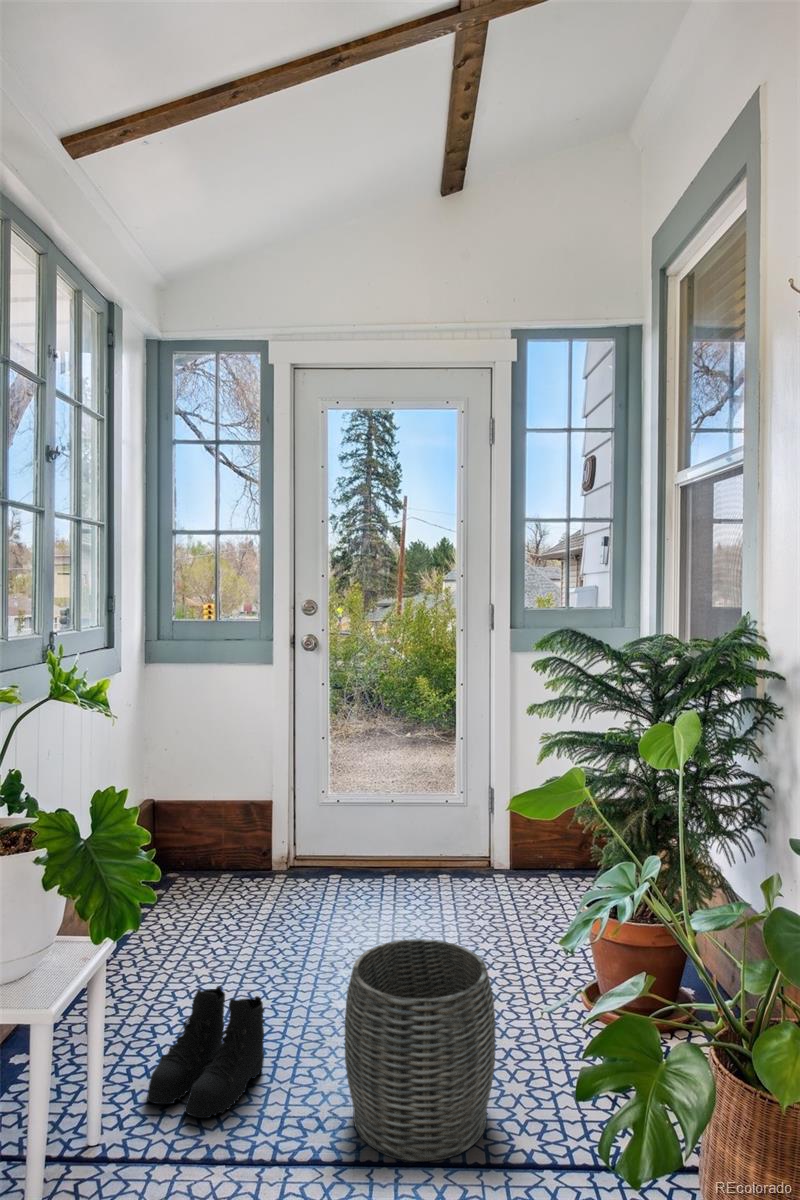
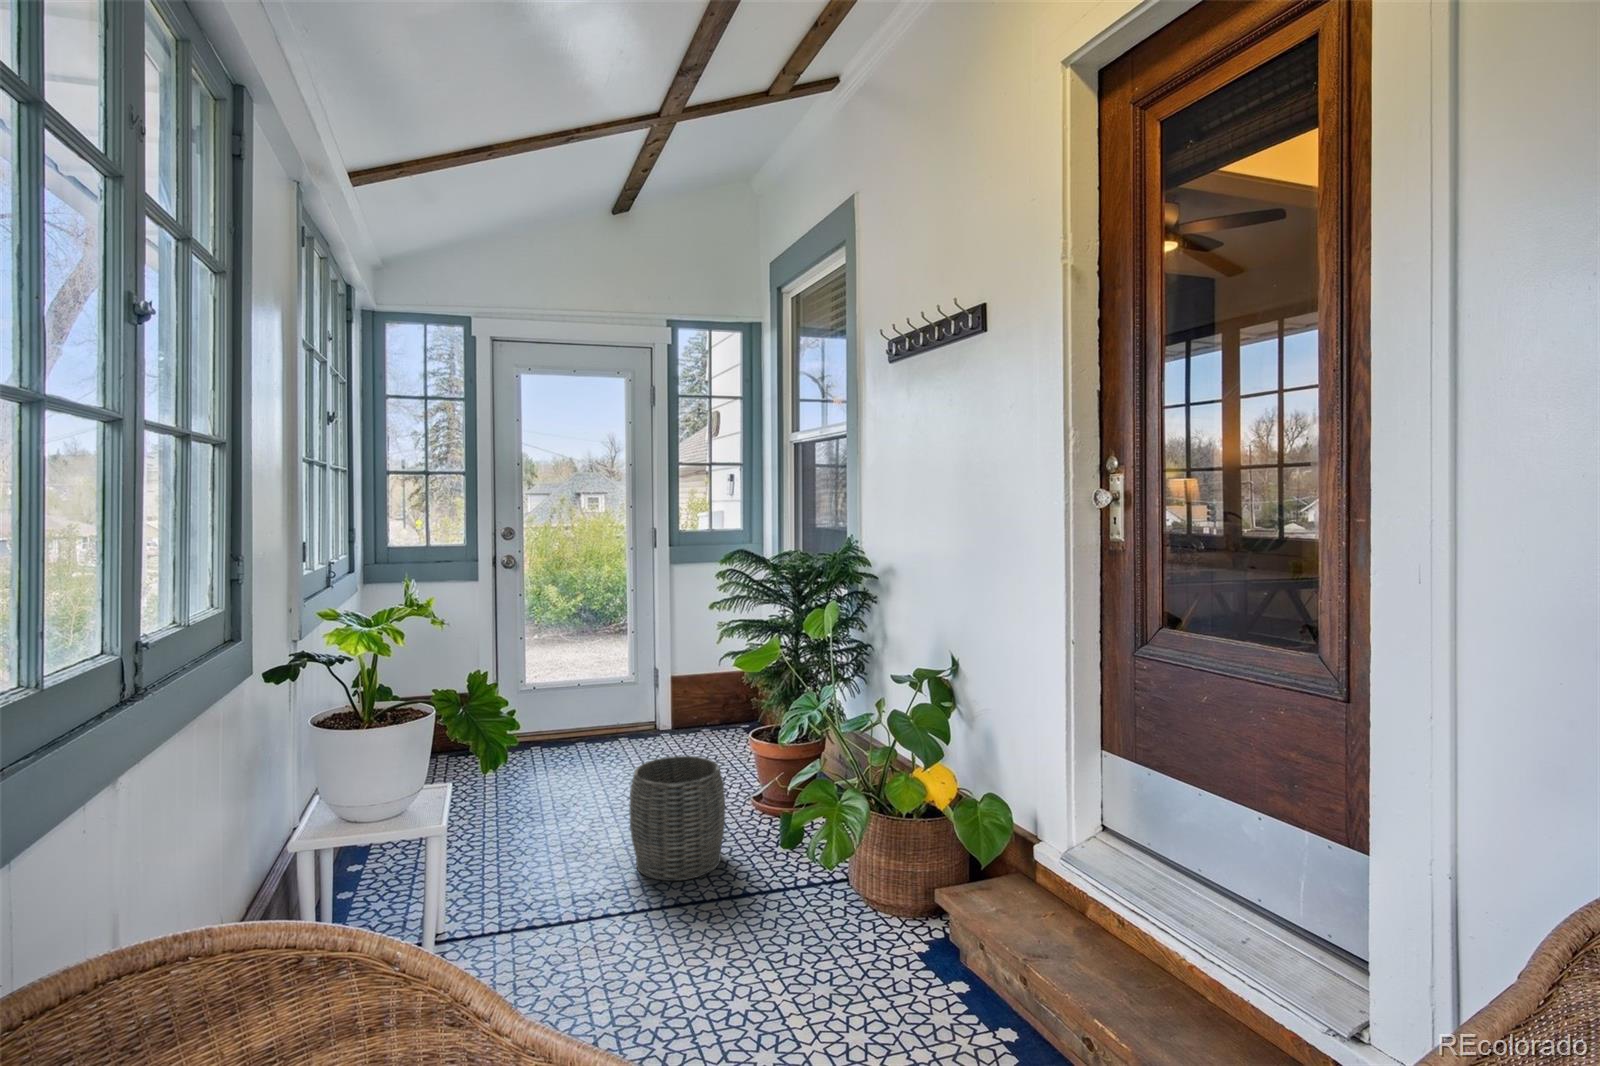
boots: present [147,986,265,1118] -> none [490,813,564,888]

